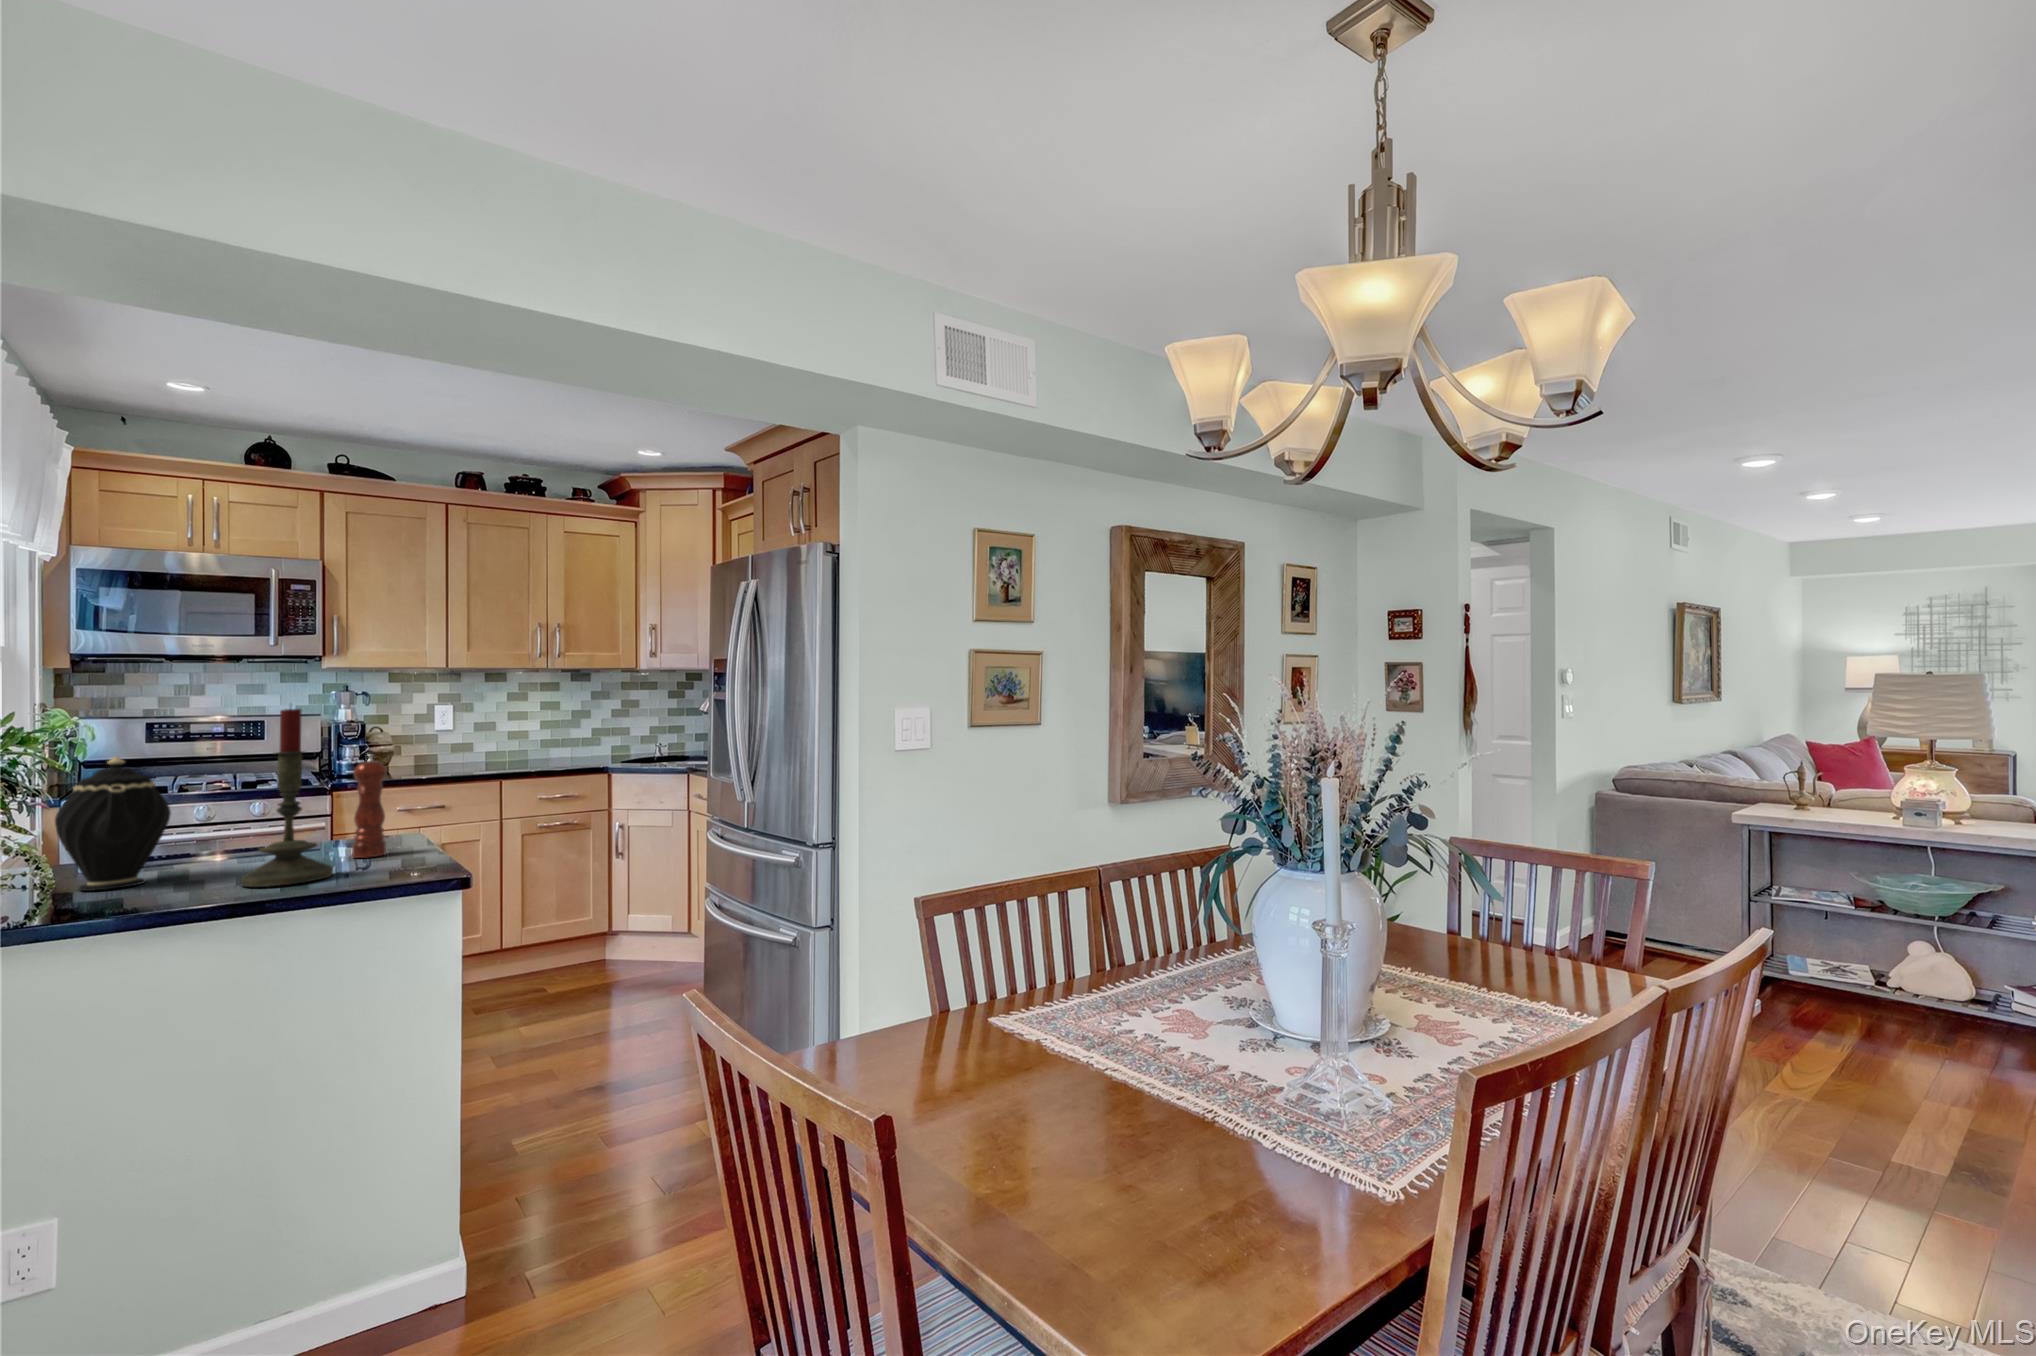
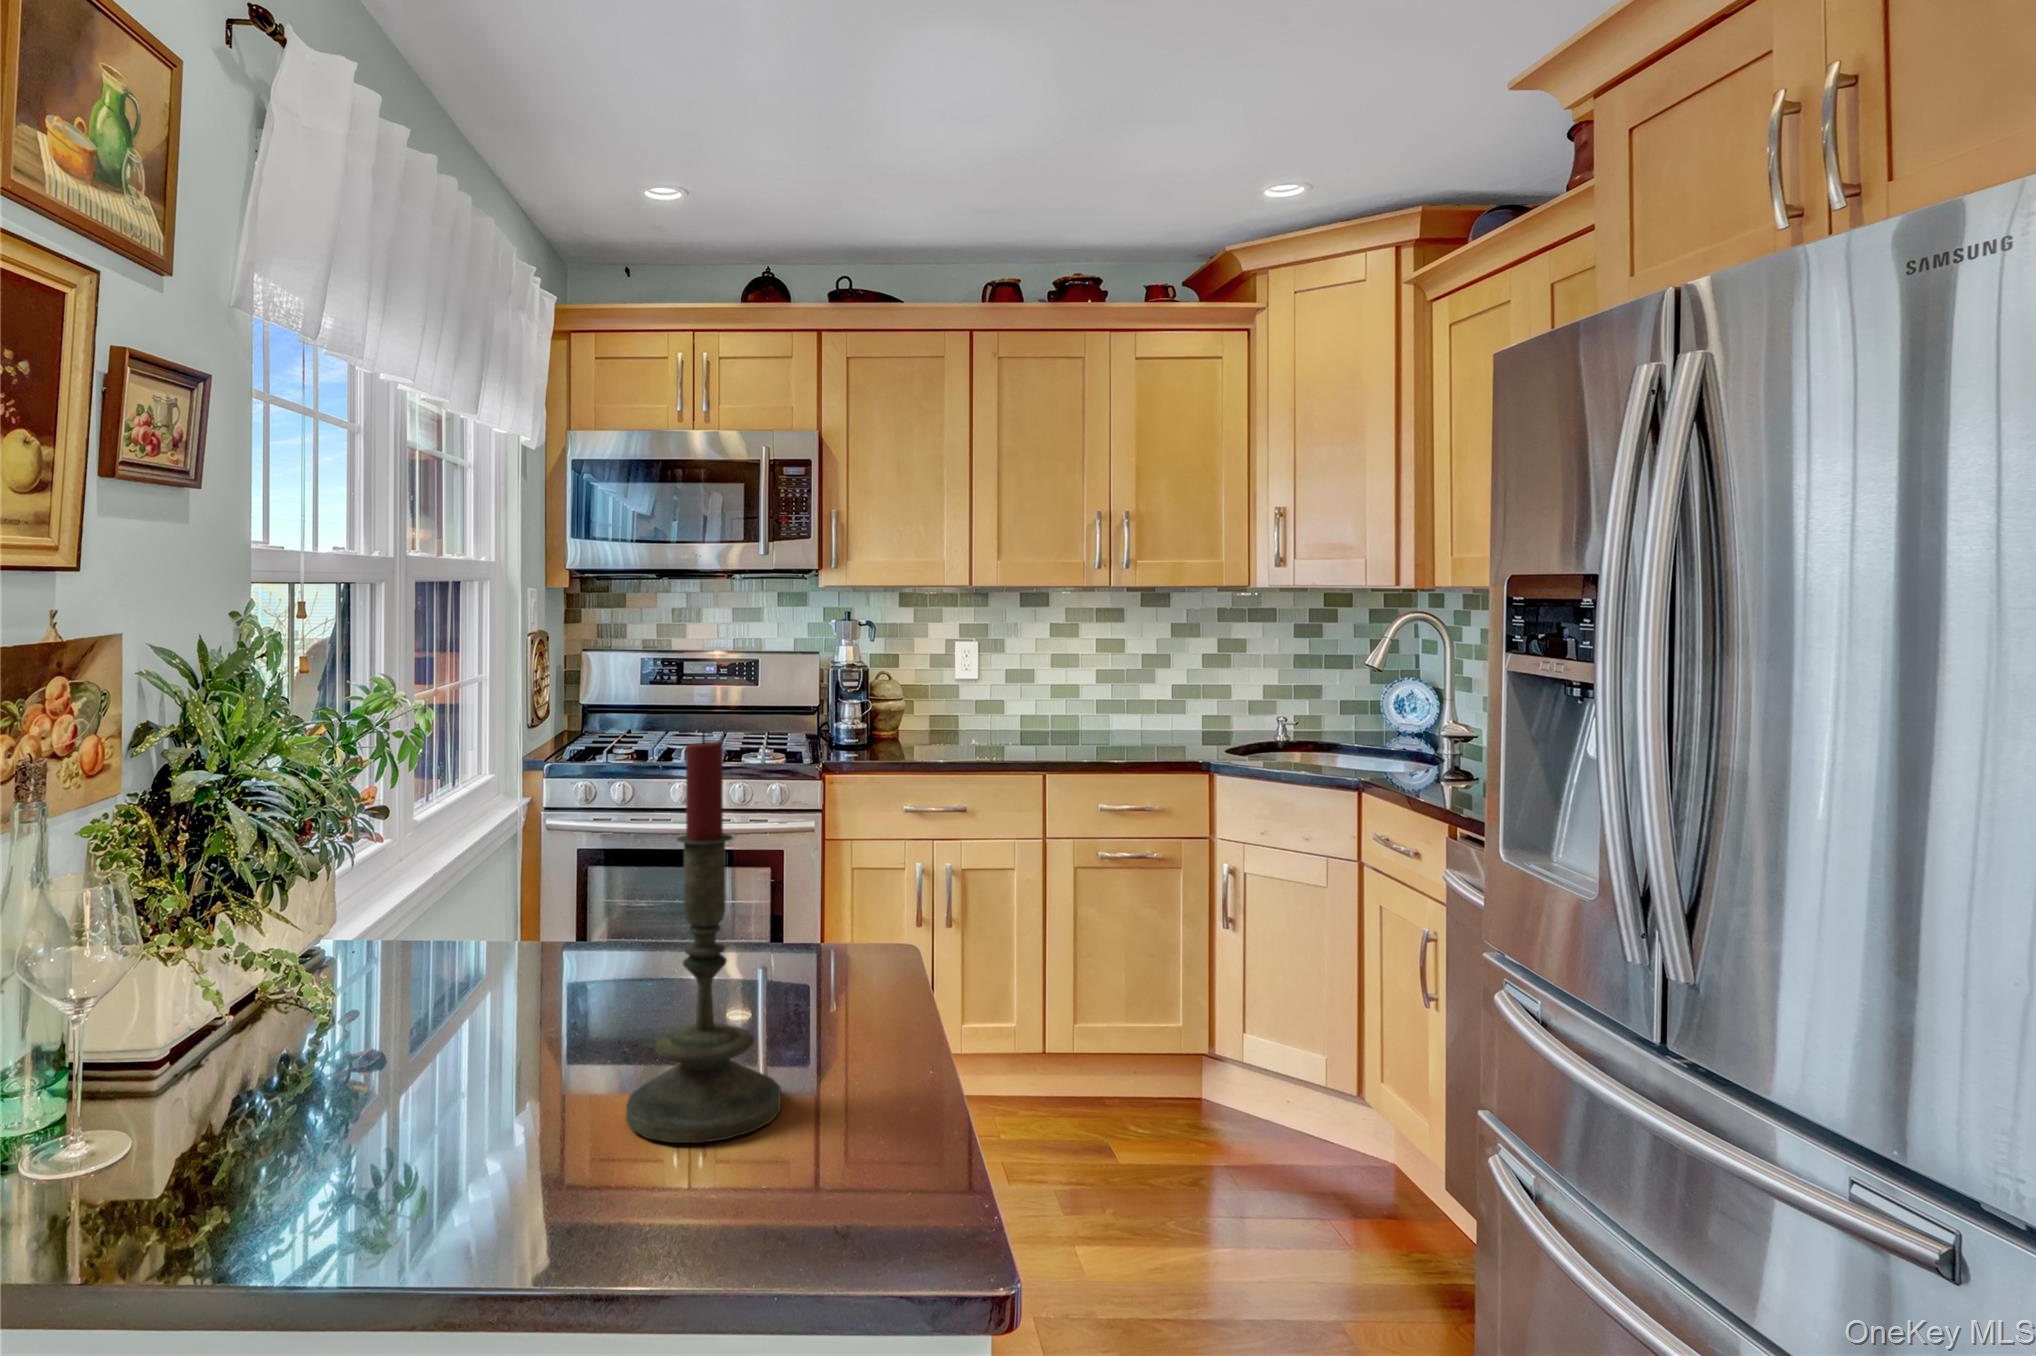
pepper mill: present [352,754,387,858] -> none [823,819,879,1038]
teapot: present [55,756,171,891] -> none [381,813,543,1072]

